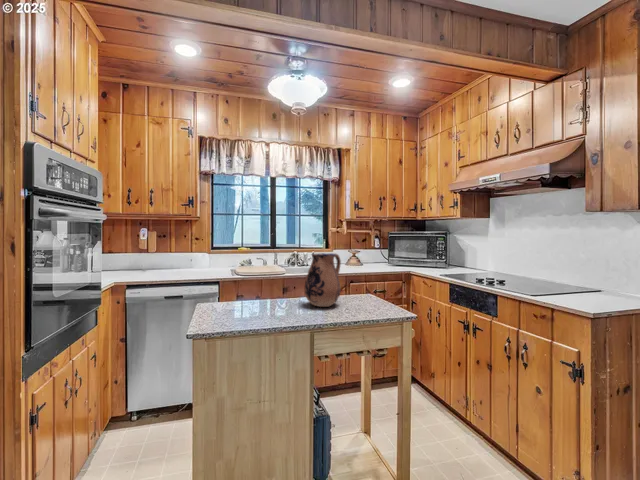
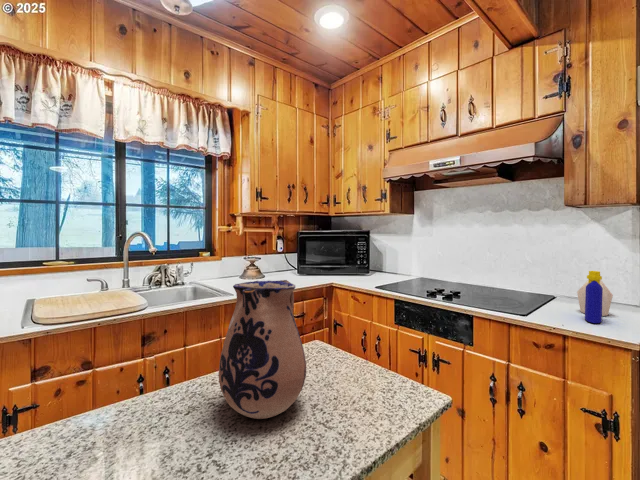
bottle: none [580,262,618,302] -> present [577,271,613,323]

